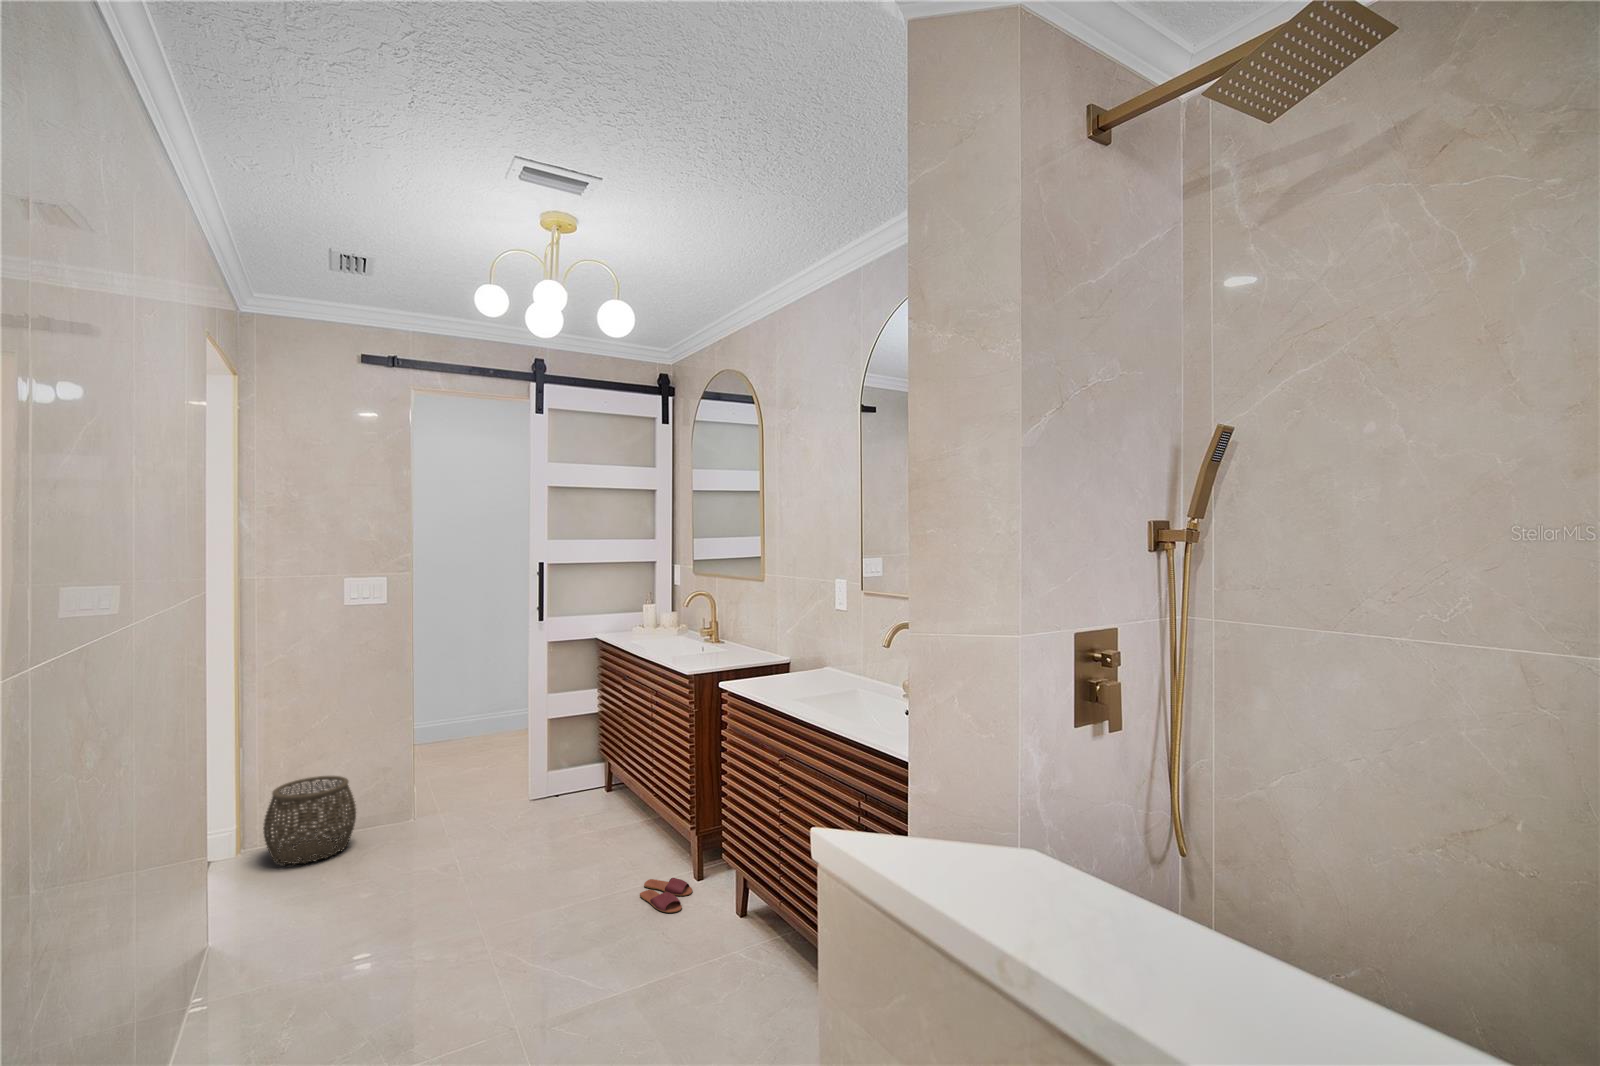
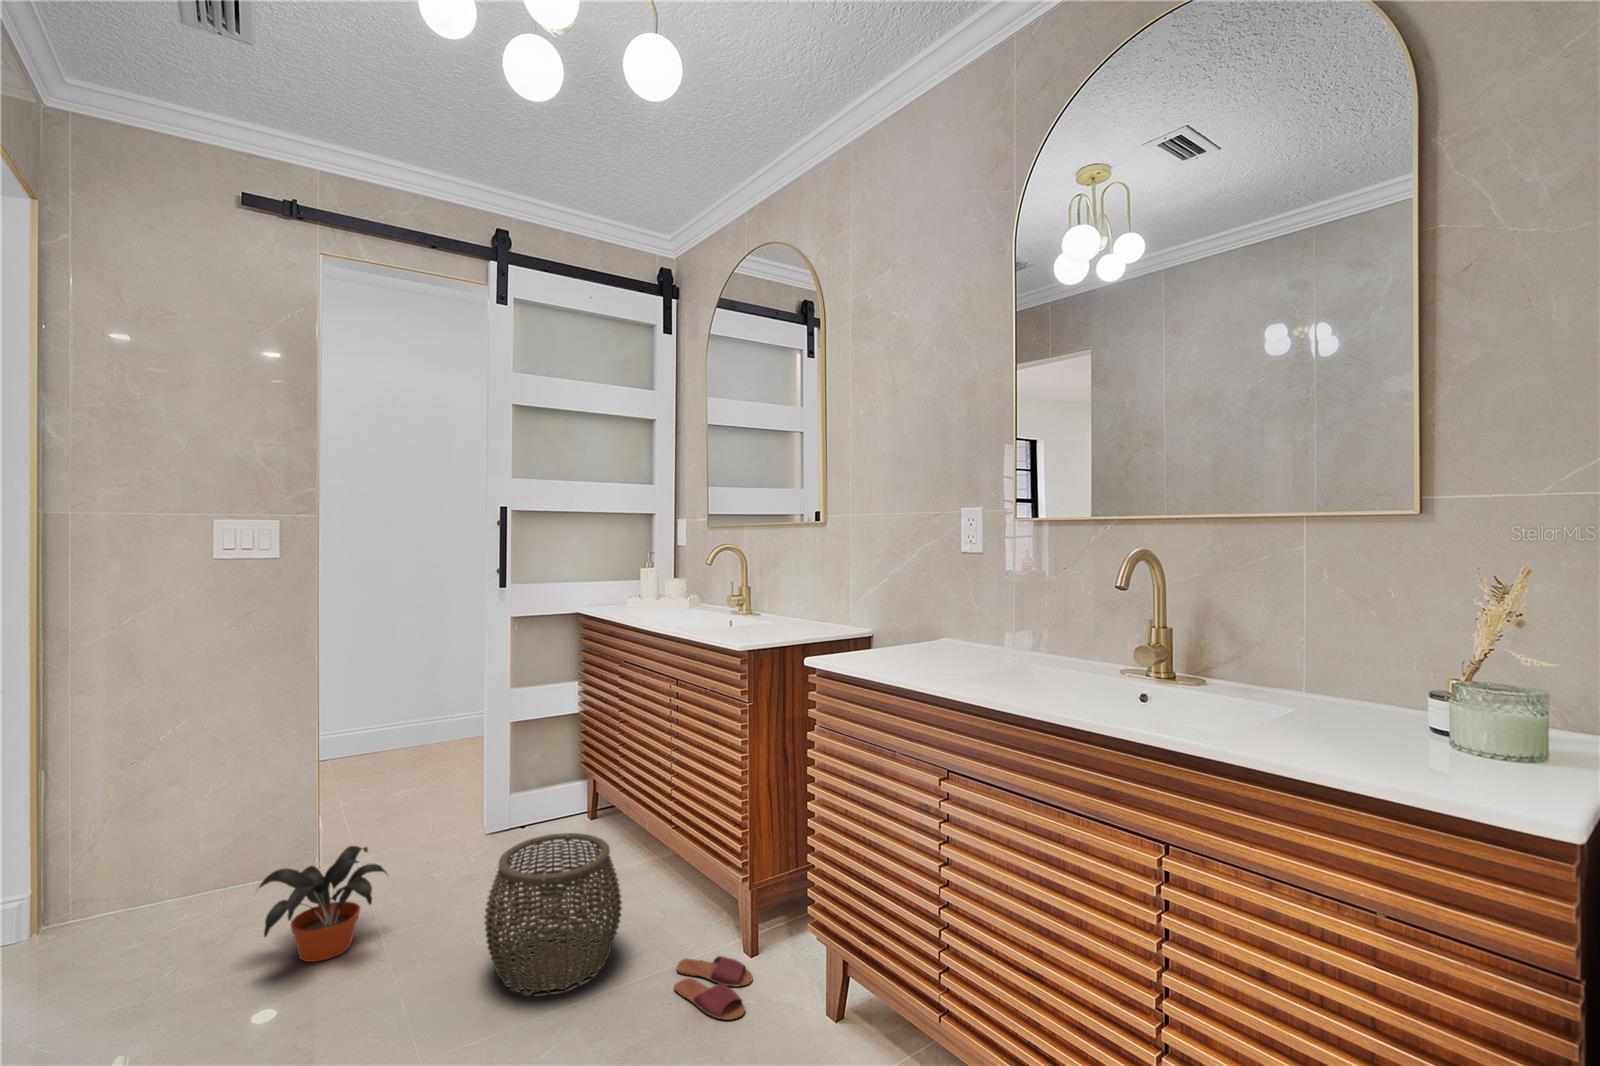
woven basket: present [263,776,356,865] -> present [485,833,622,993]
potted plant: none [378,801,462,873] -> present [259,846,387,962]

